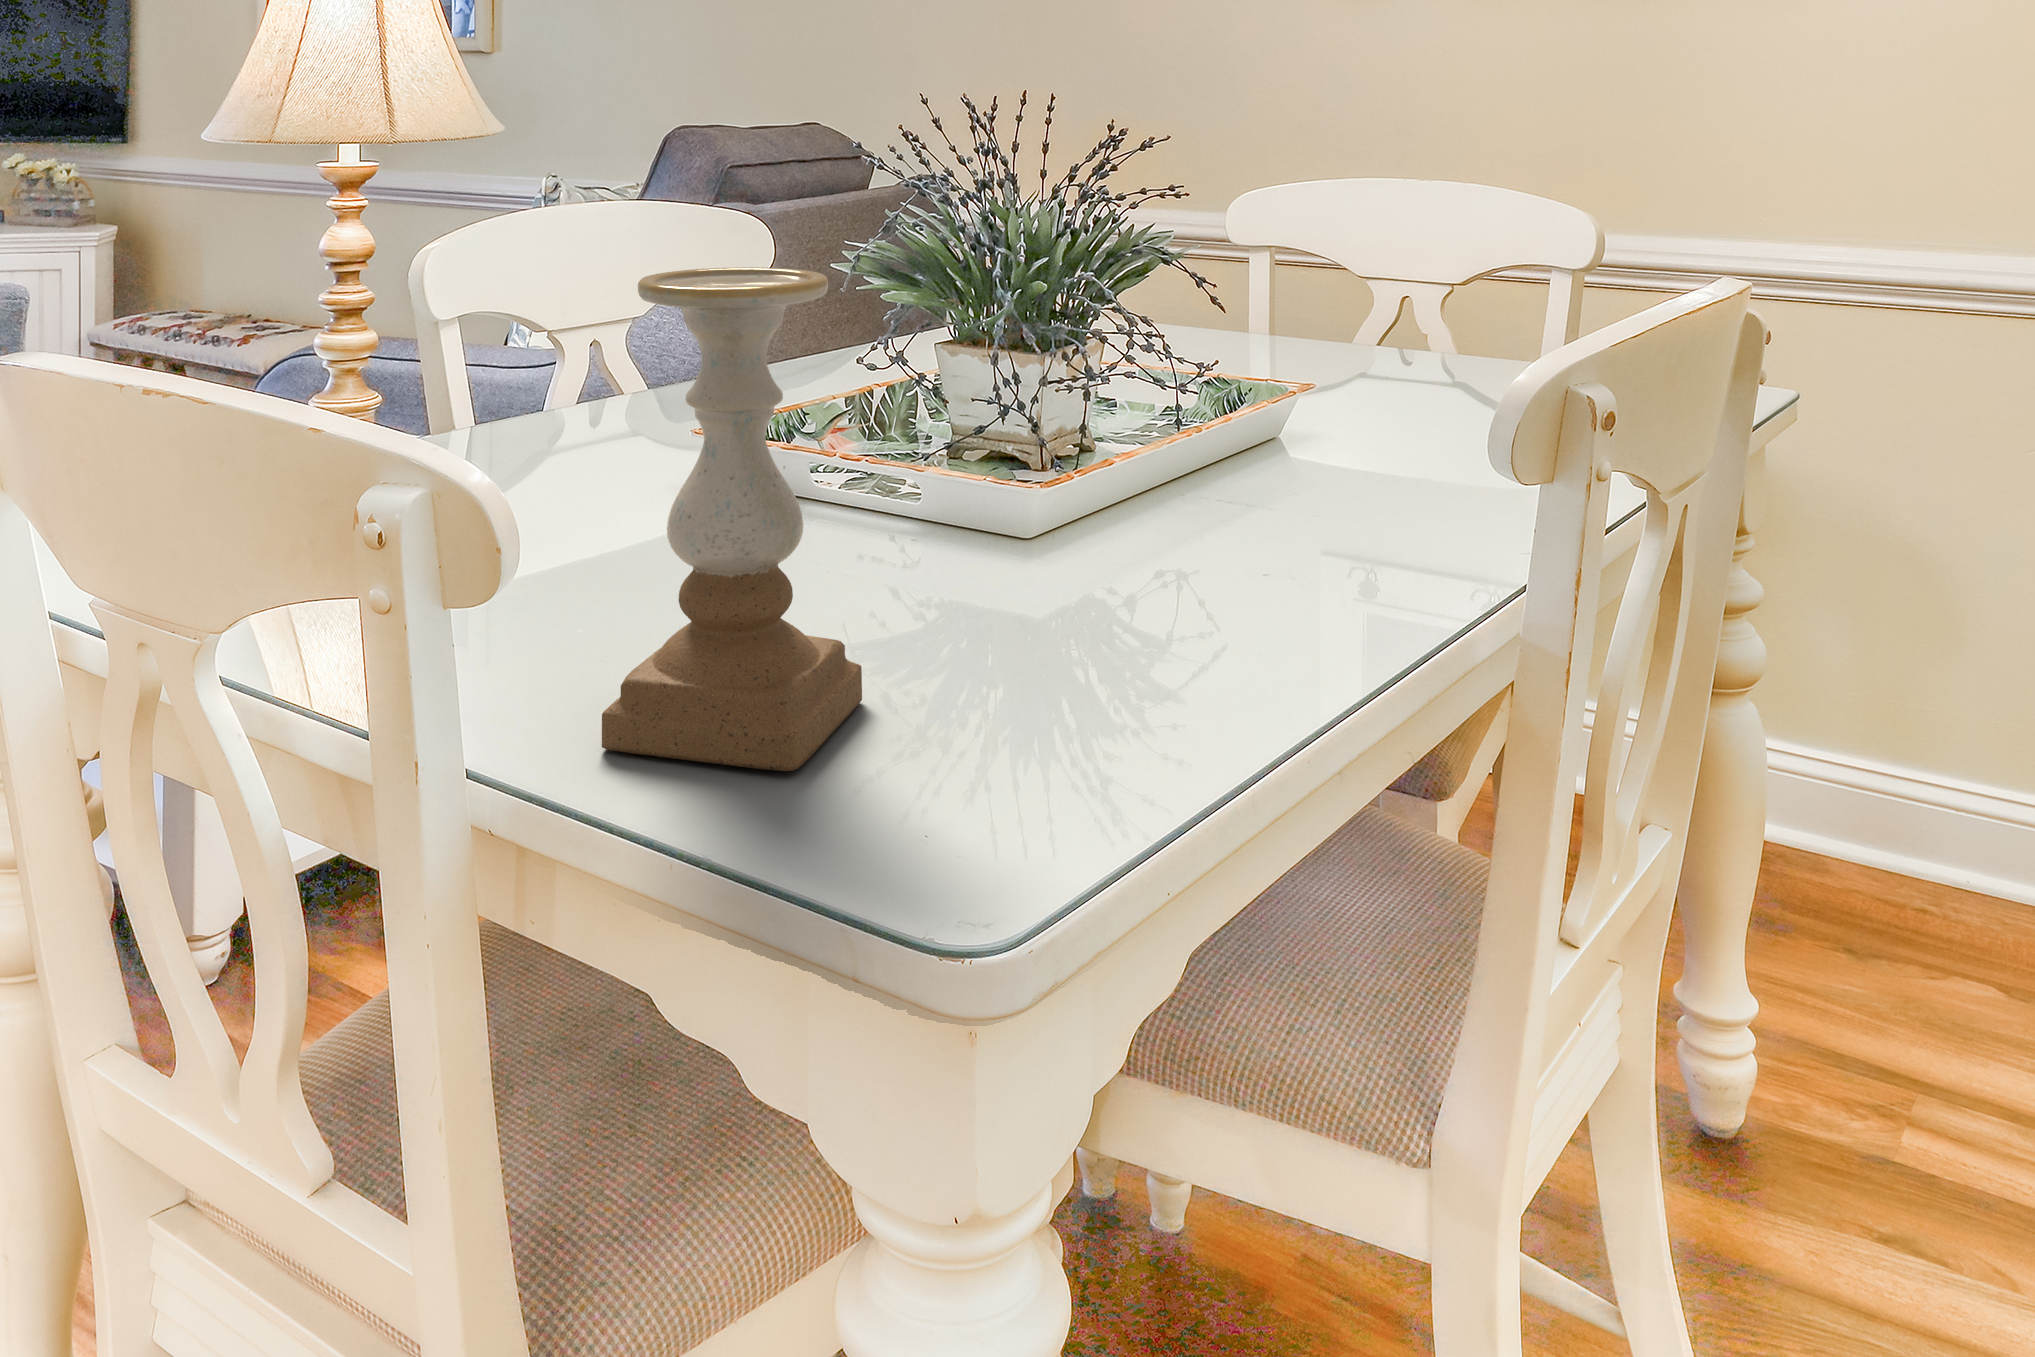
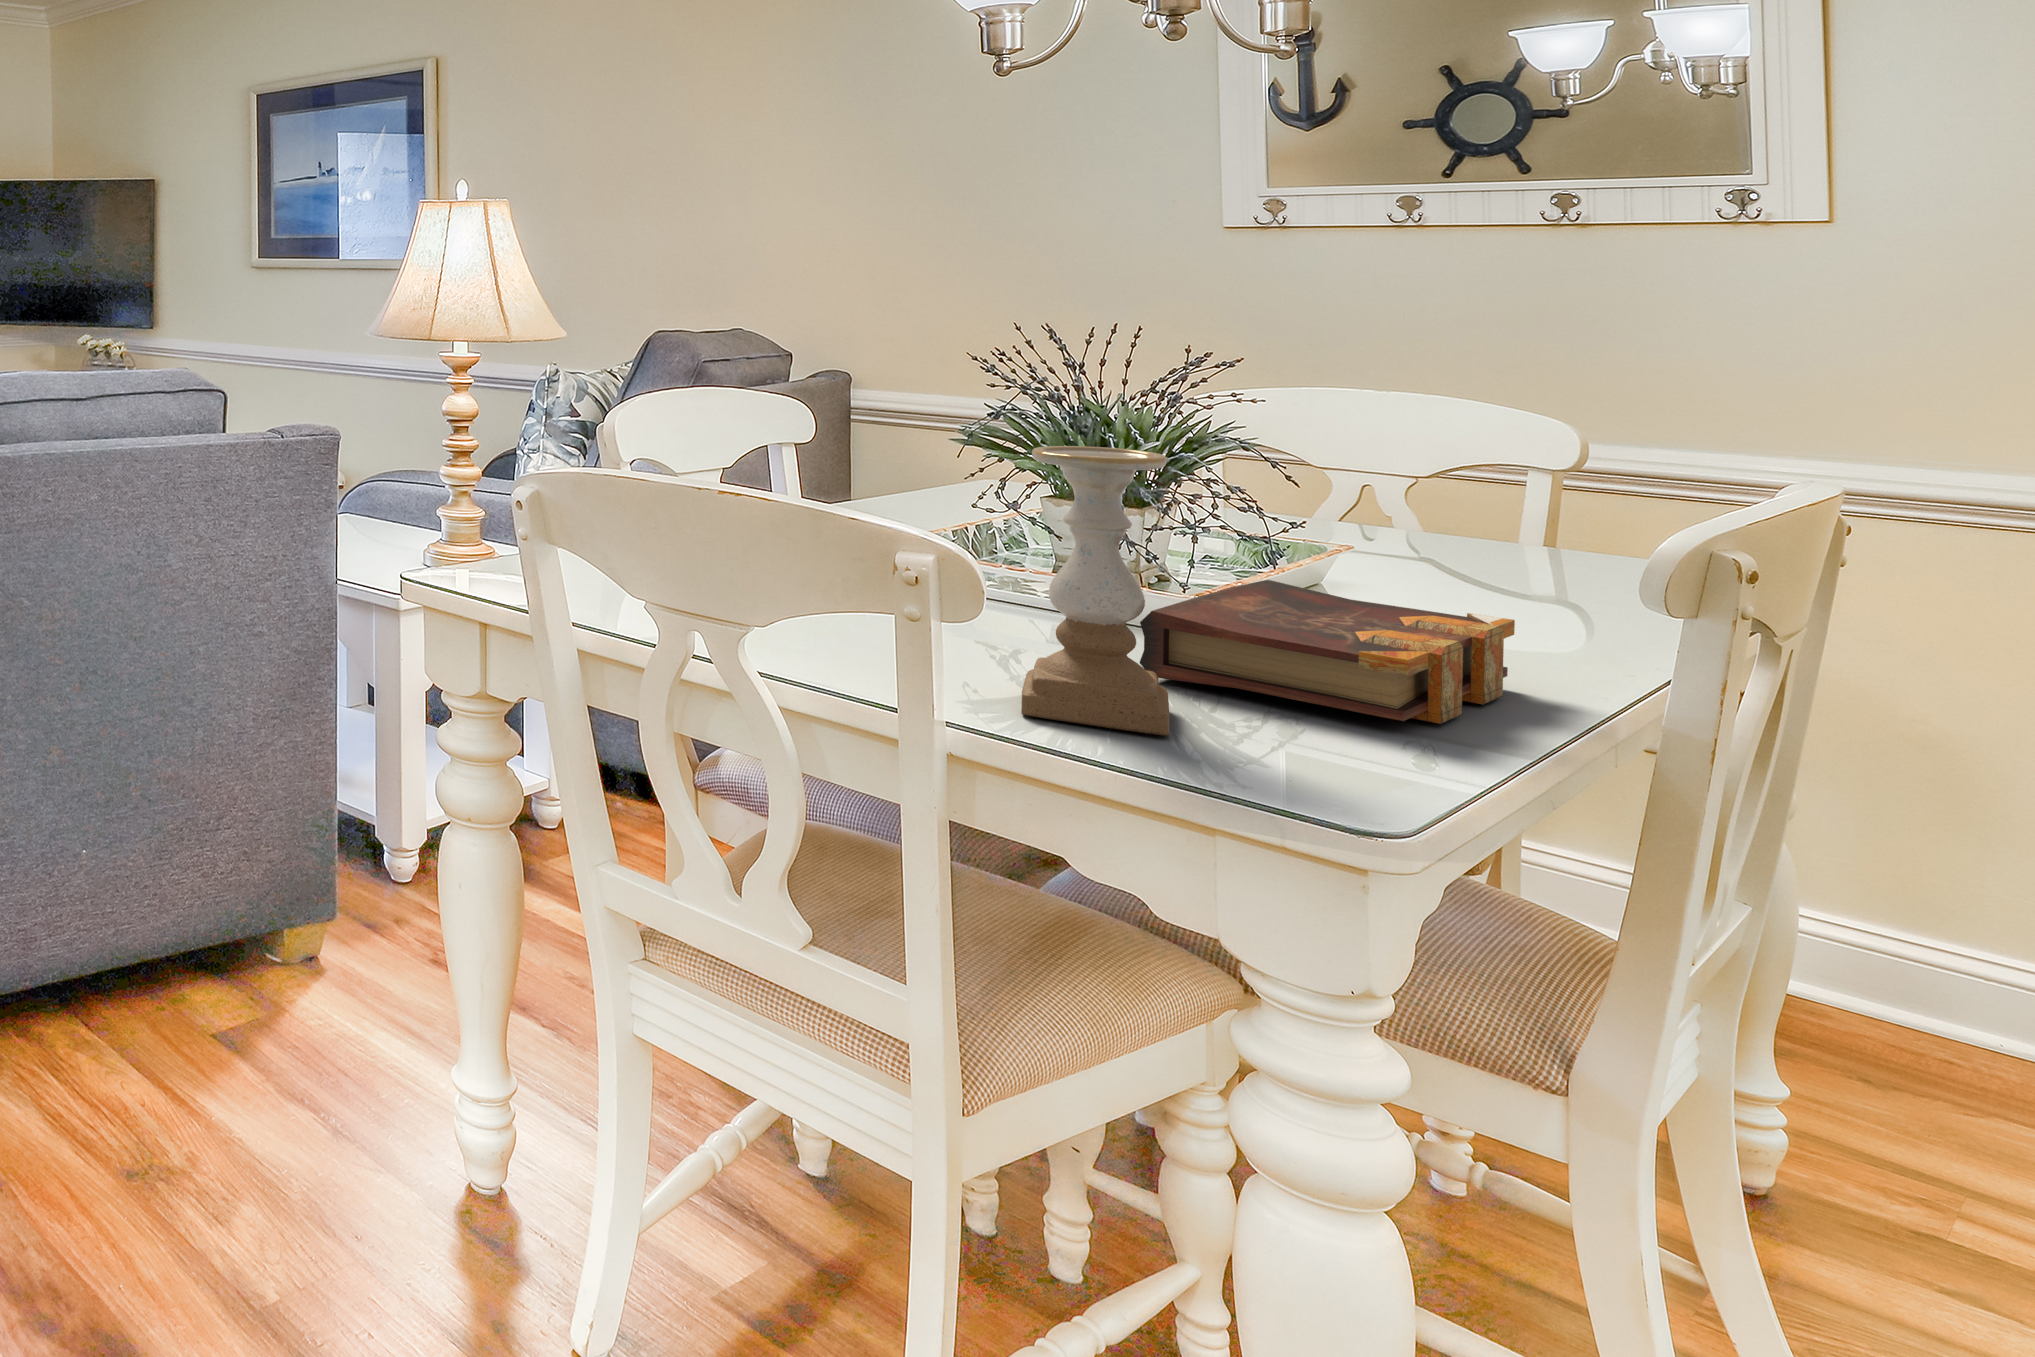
book: none [886,448,1392,694] -> present [1140,580,1515,724]

